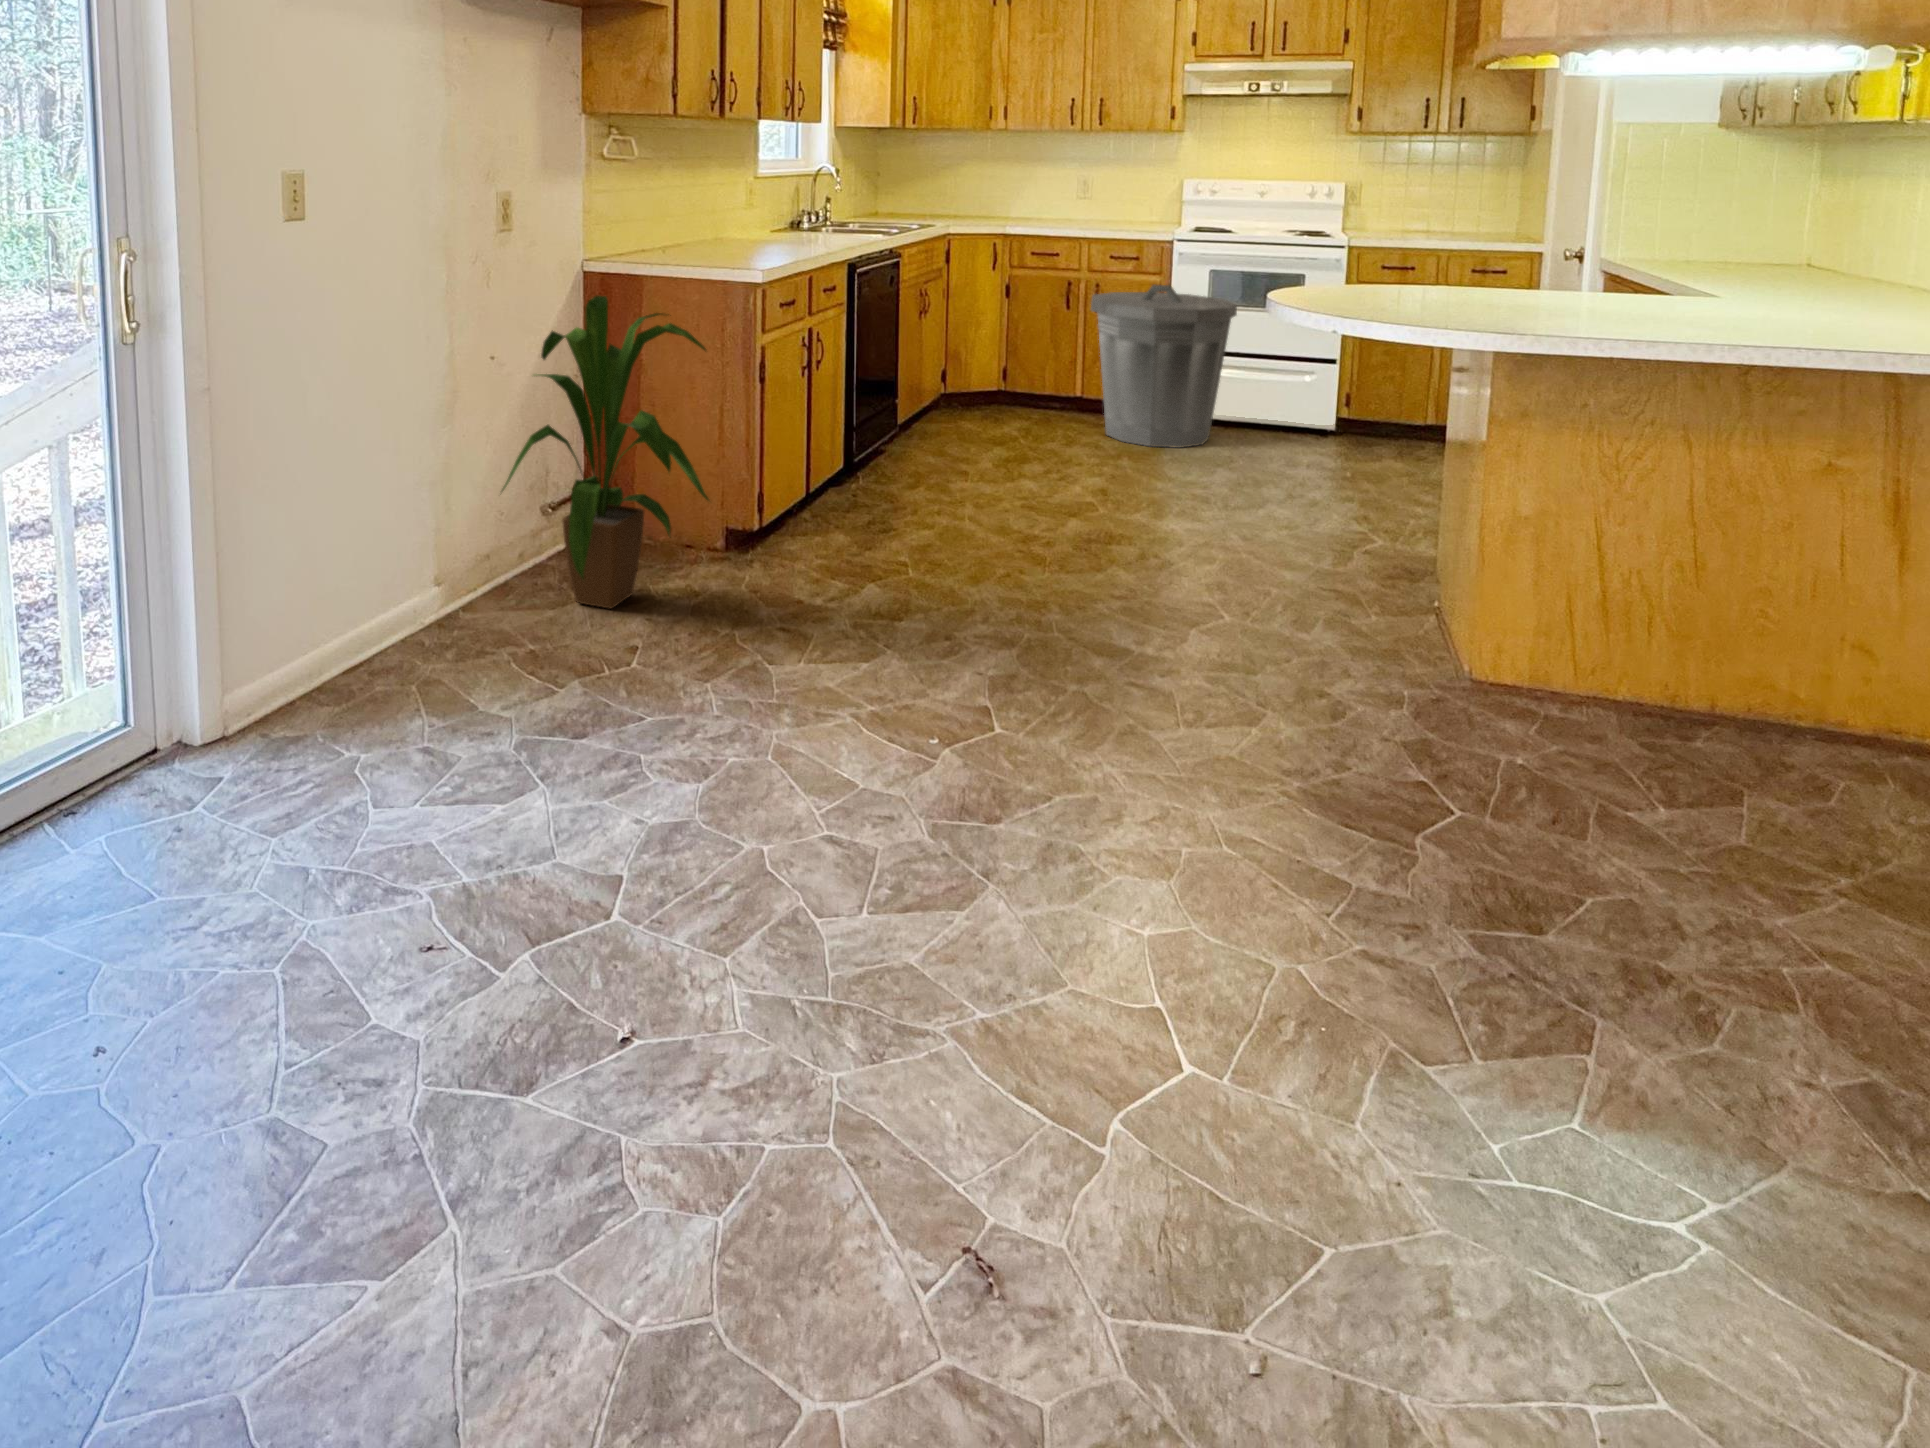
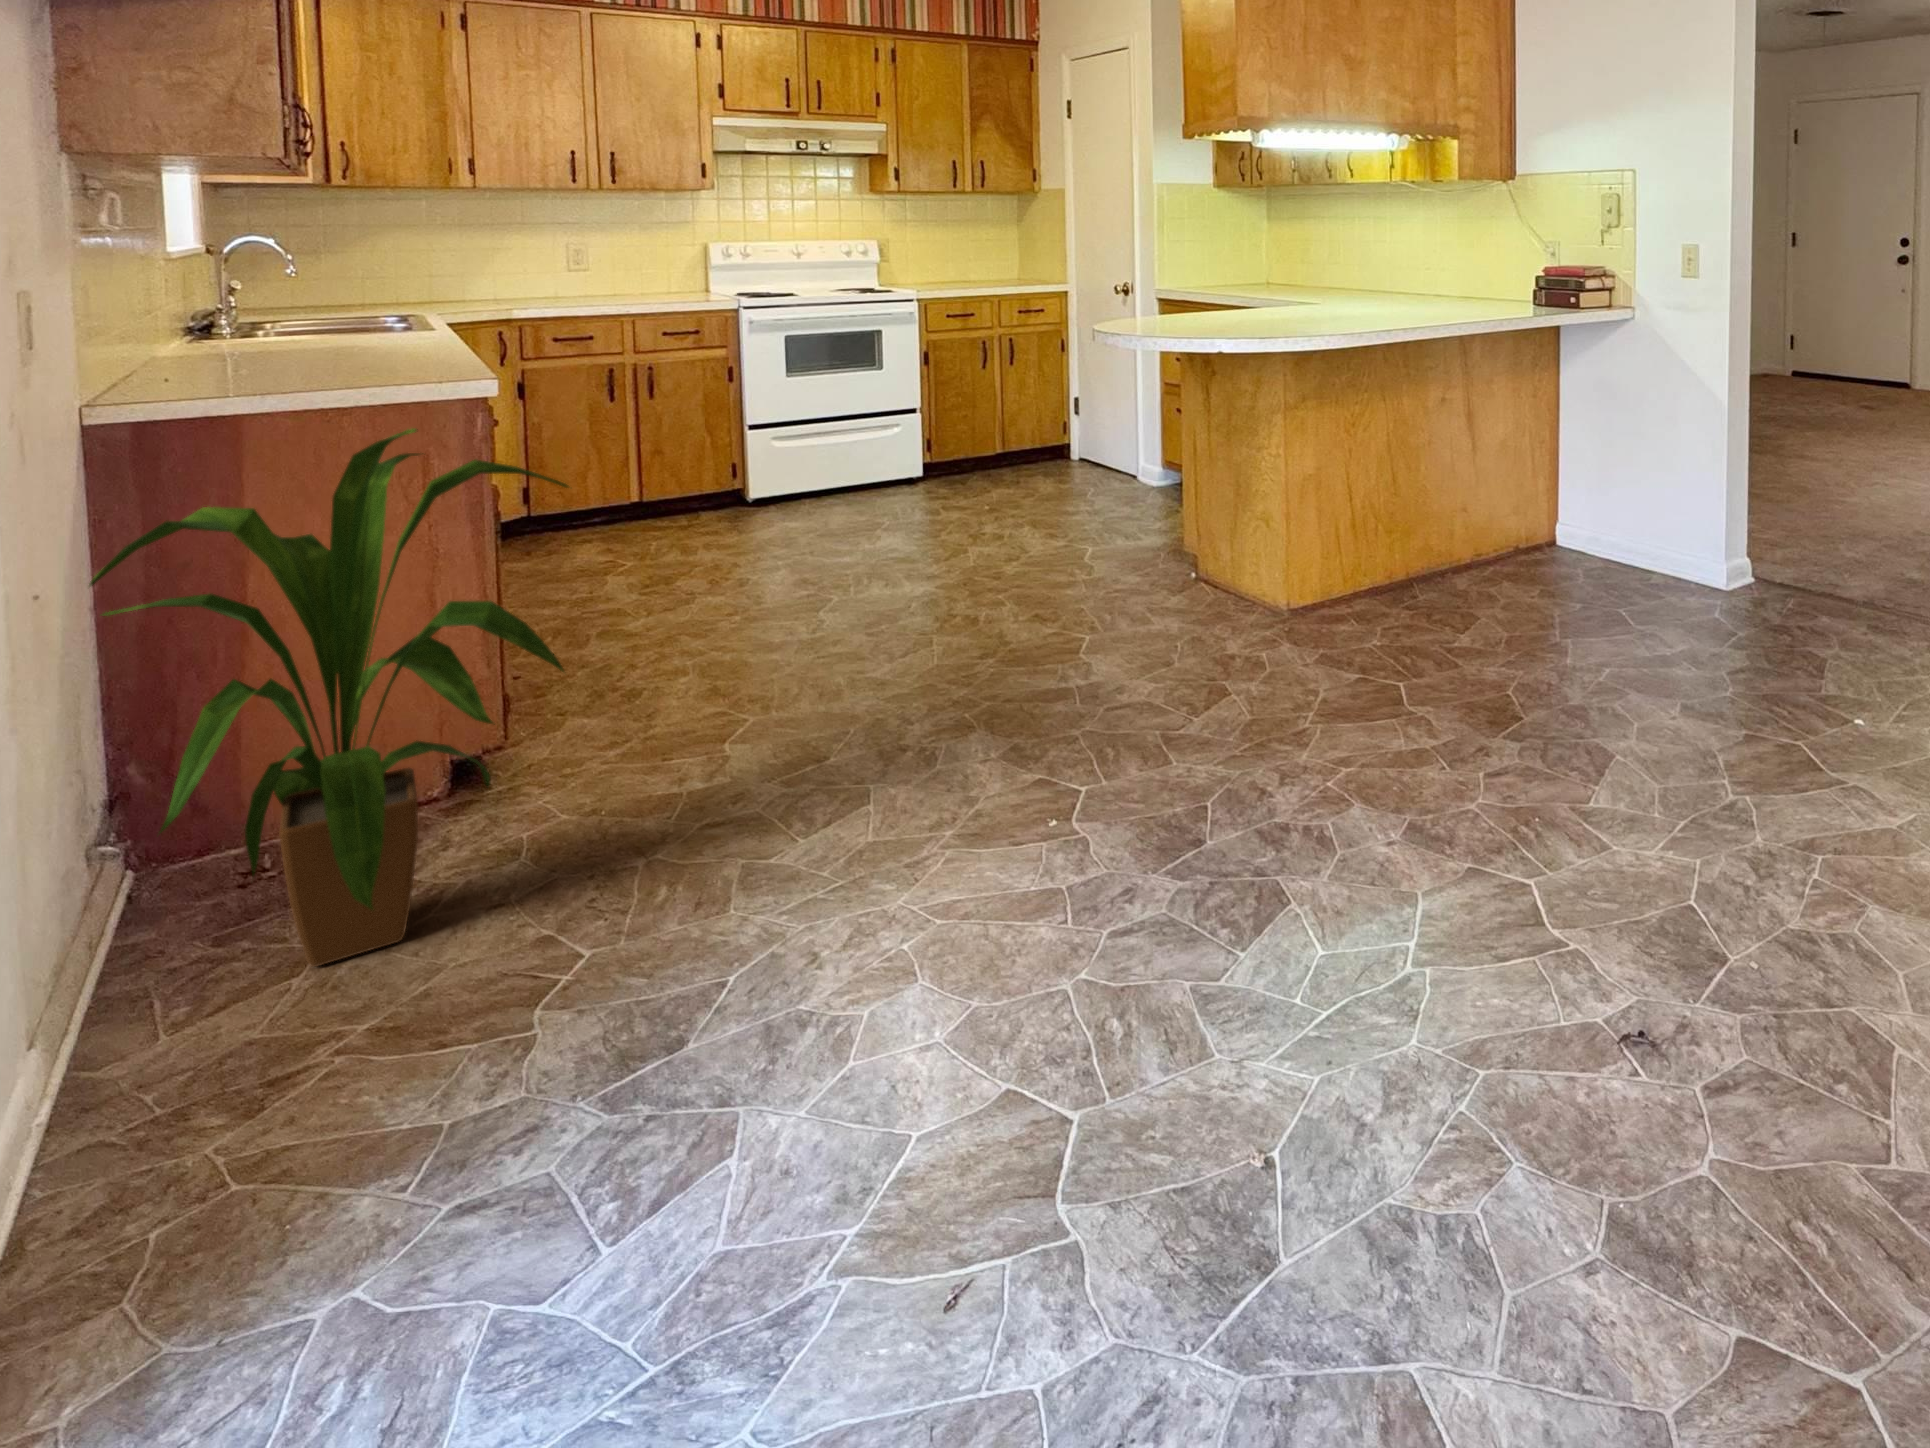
trash can: present [1091,285,1237,448] -> none [671,357,849,539]

